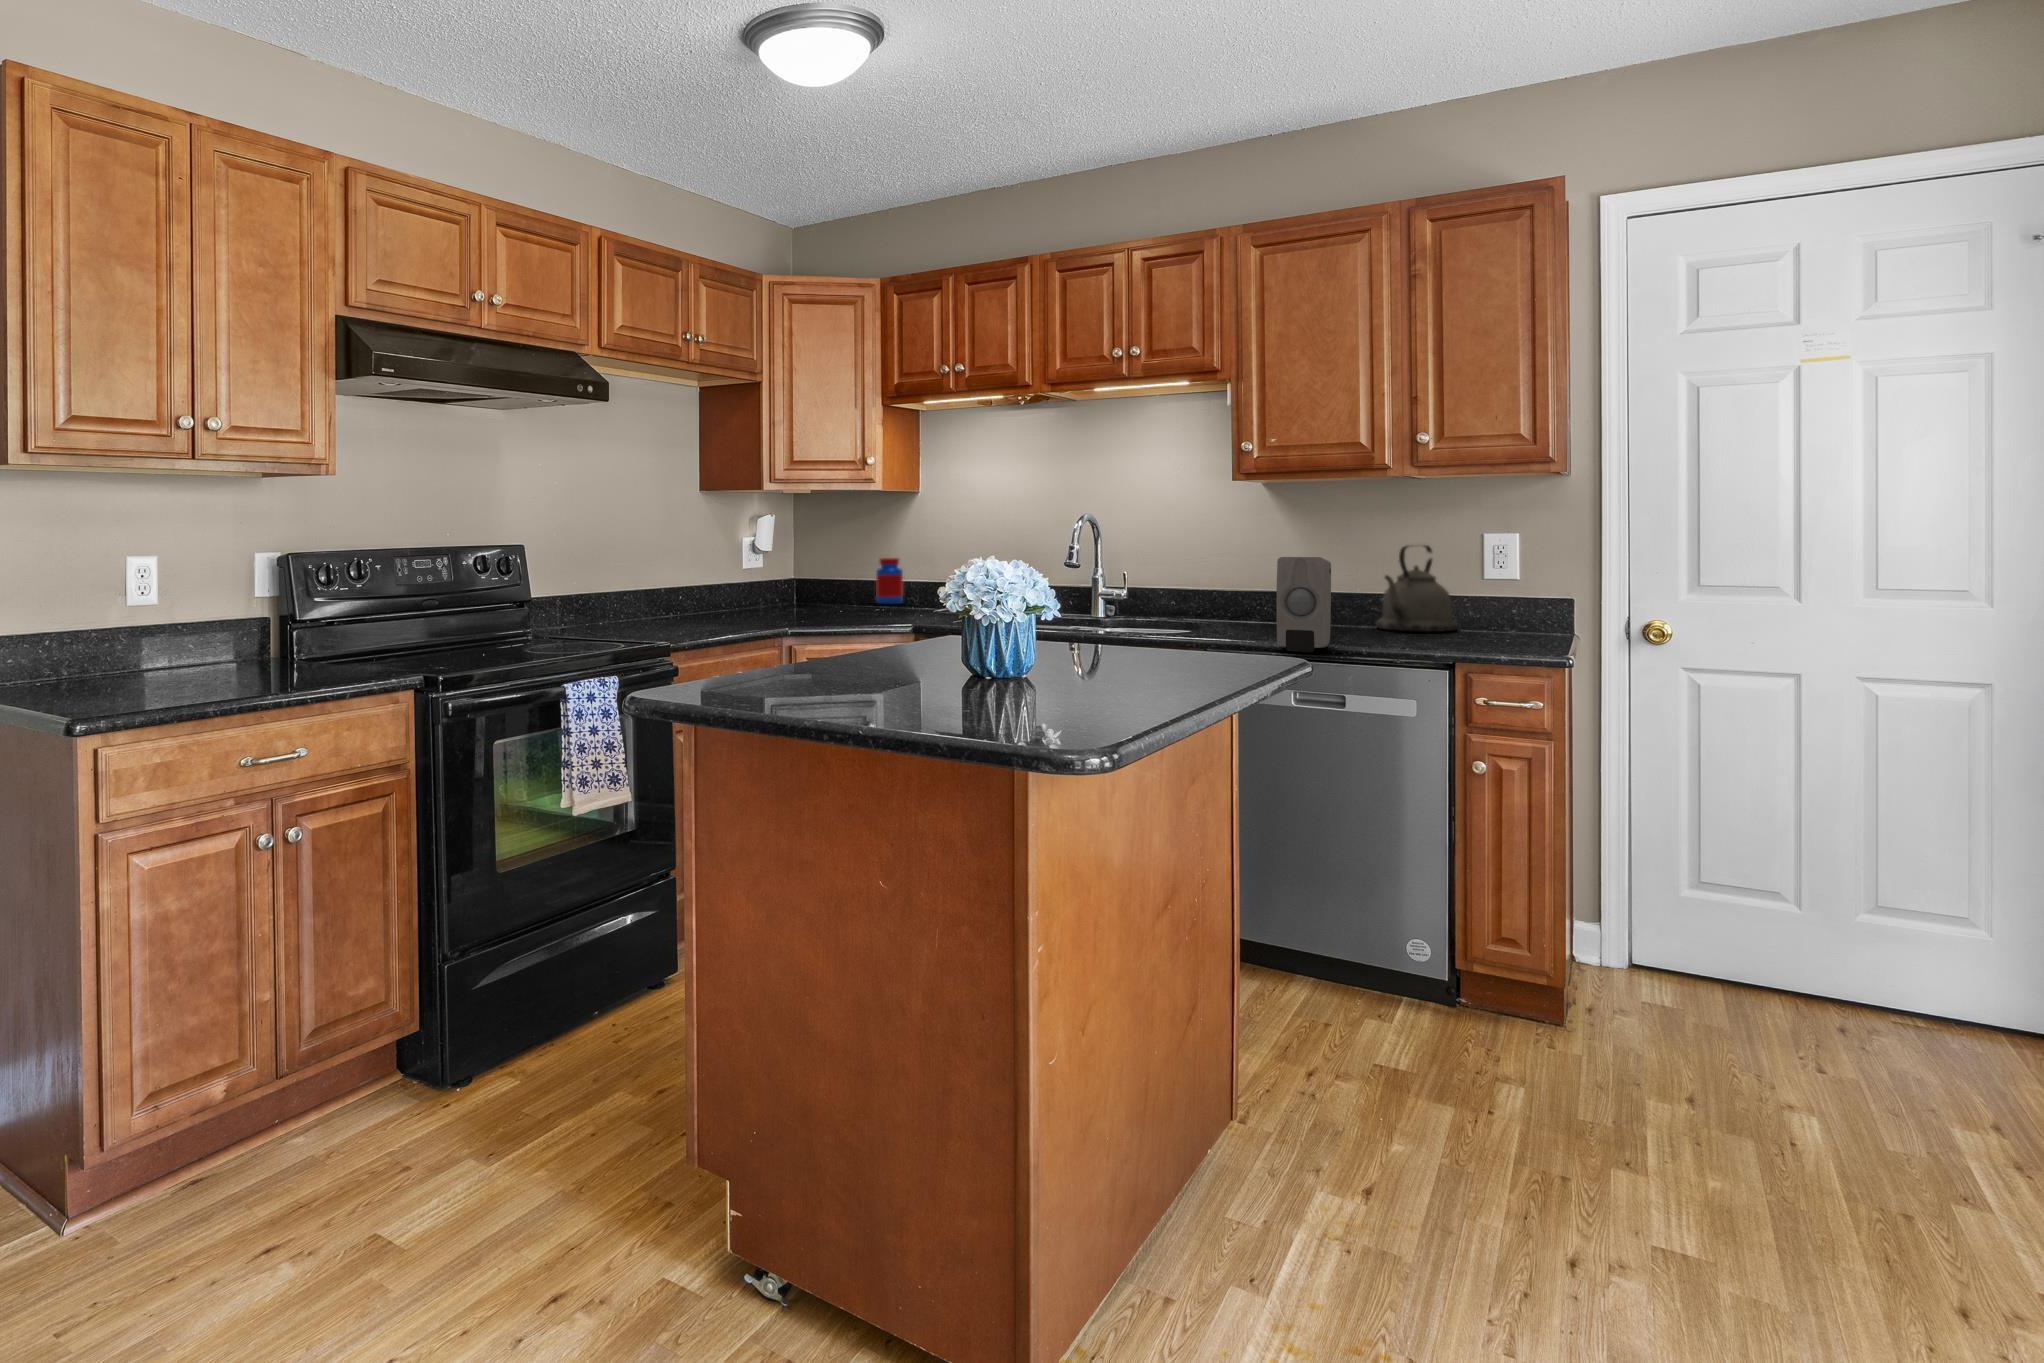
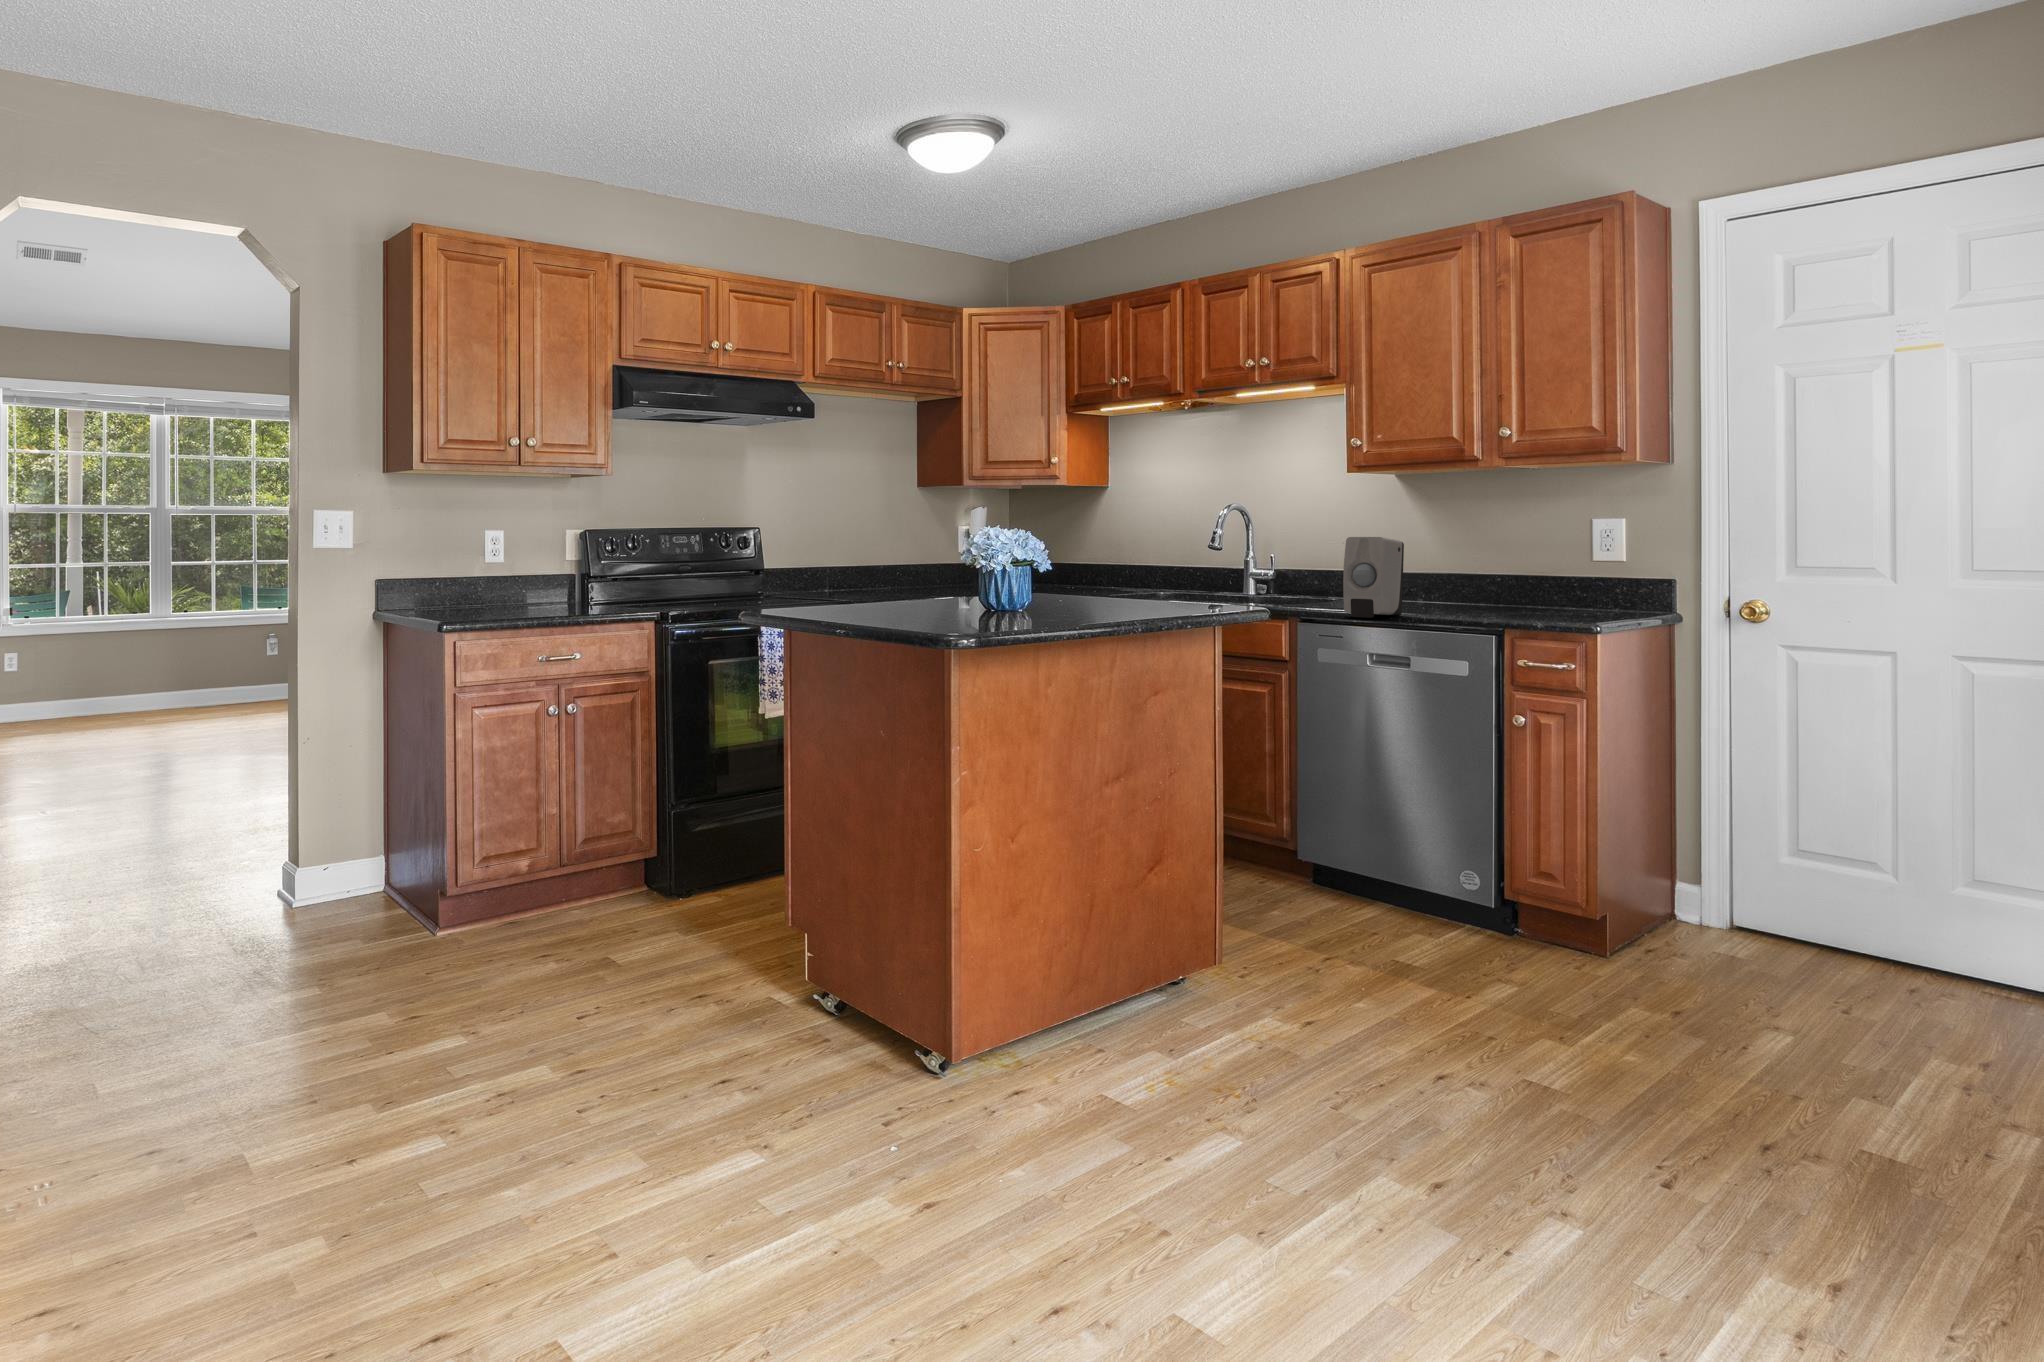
kettle: present [1376,545,1459,632] -> none [1477,529,1559,607]
jar: present [876,558,903,604] -> none [1074,544,1097,584]

